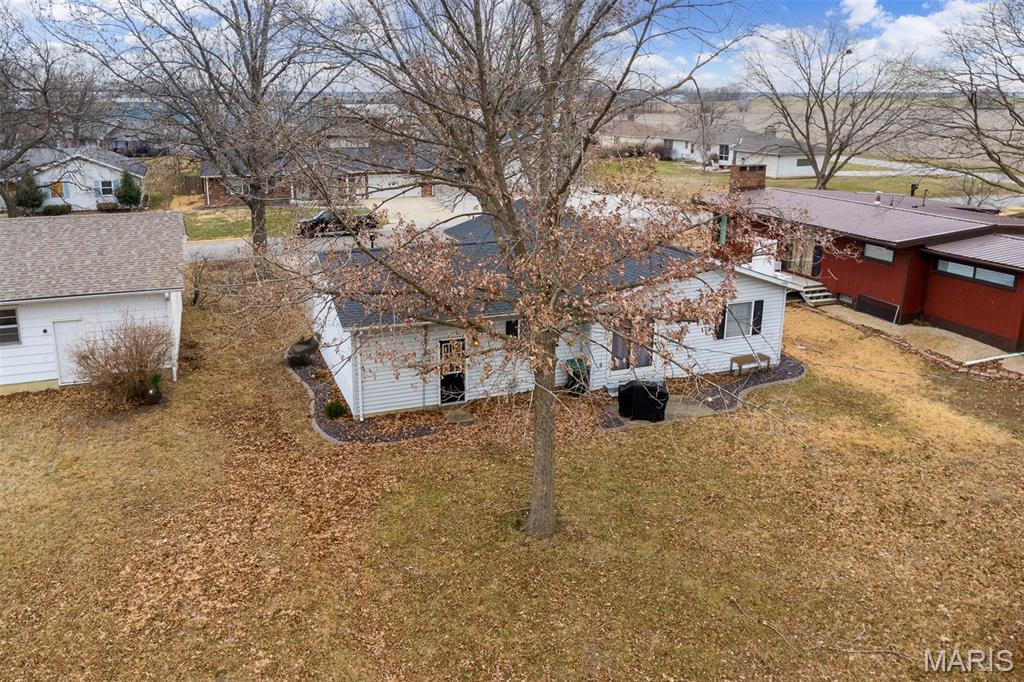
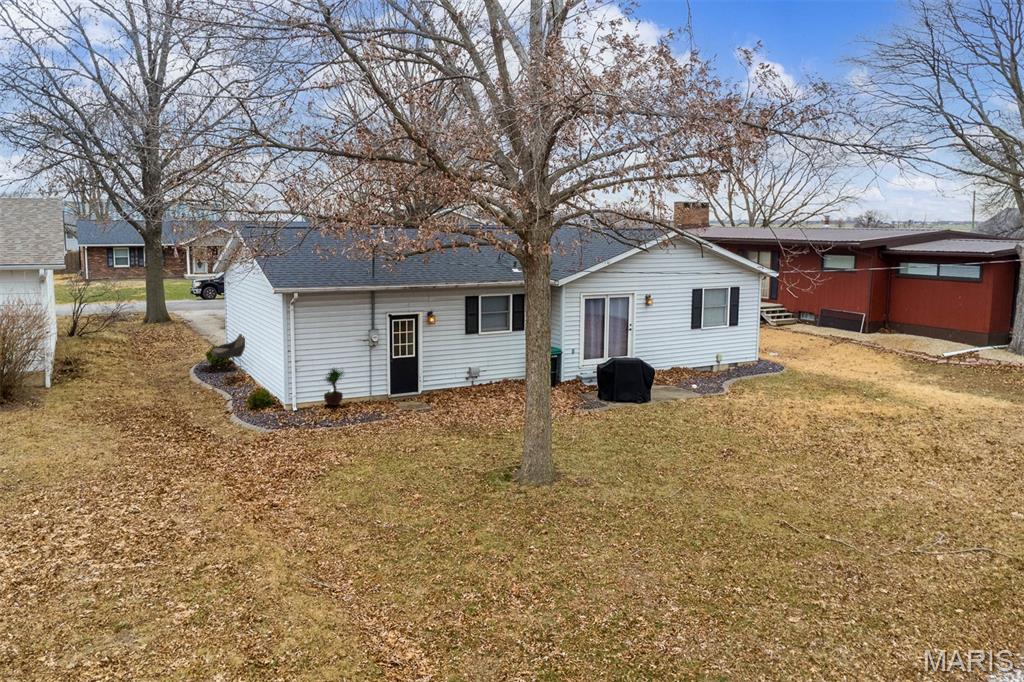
bench: present [730,353,771,377] -> none [706,348,748,371]
potted tree: present [146,374,163,403] -> present [324,369,343,406]

